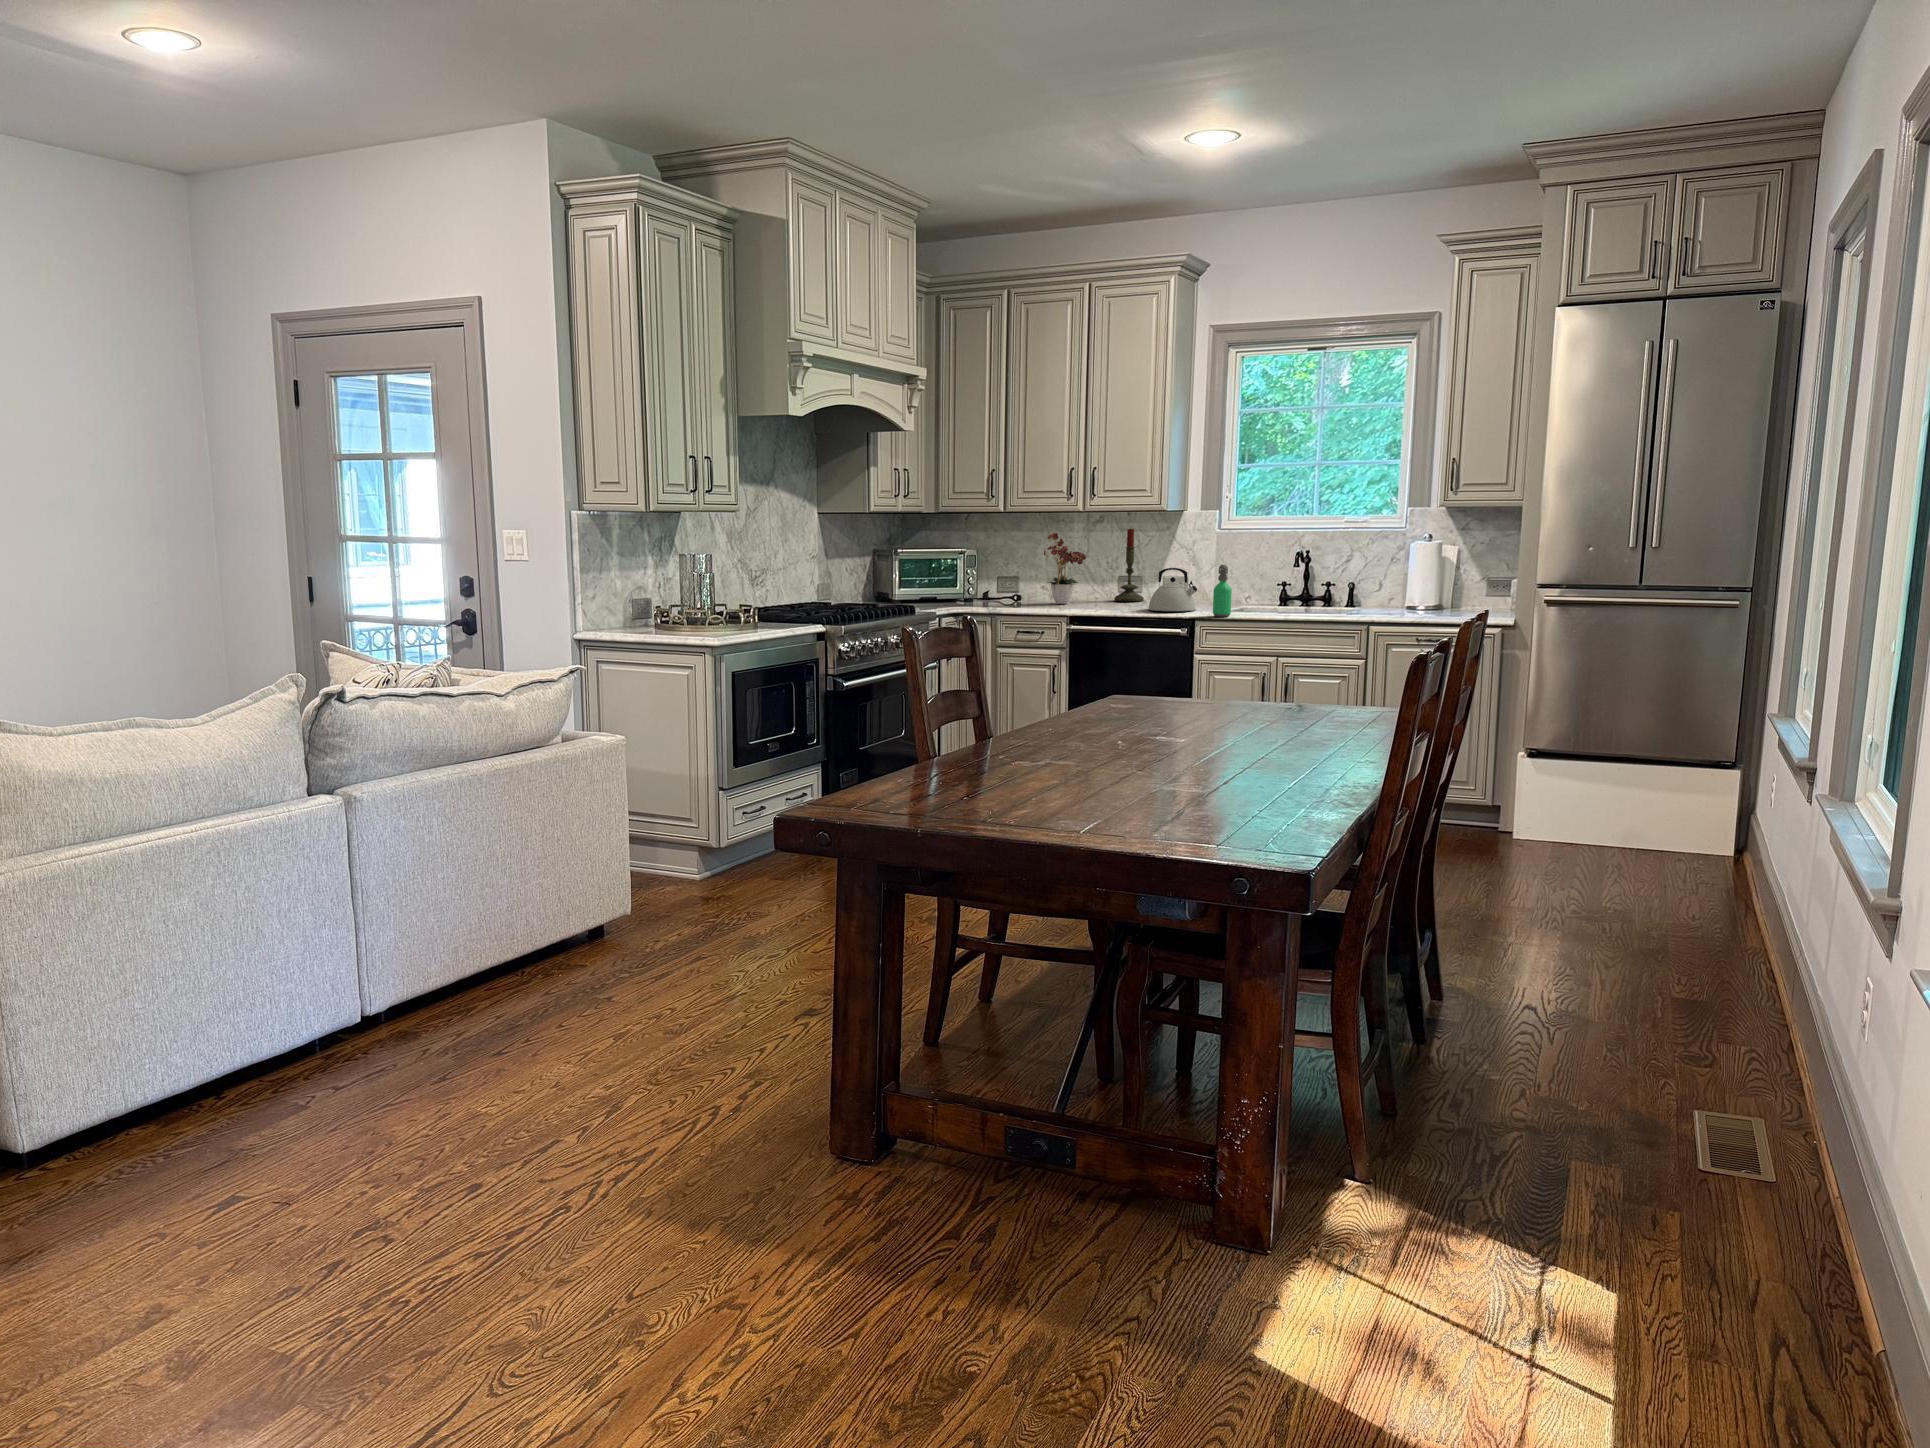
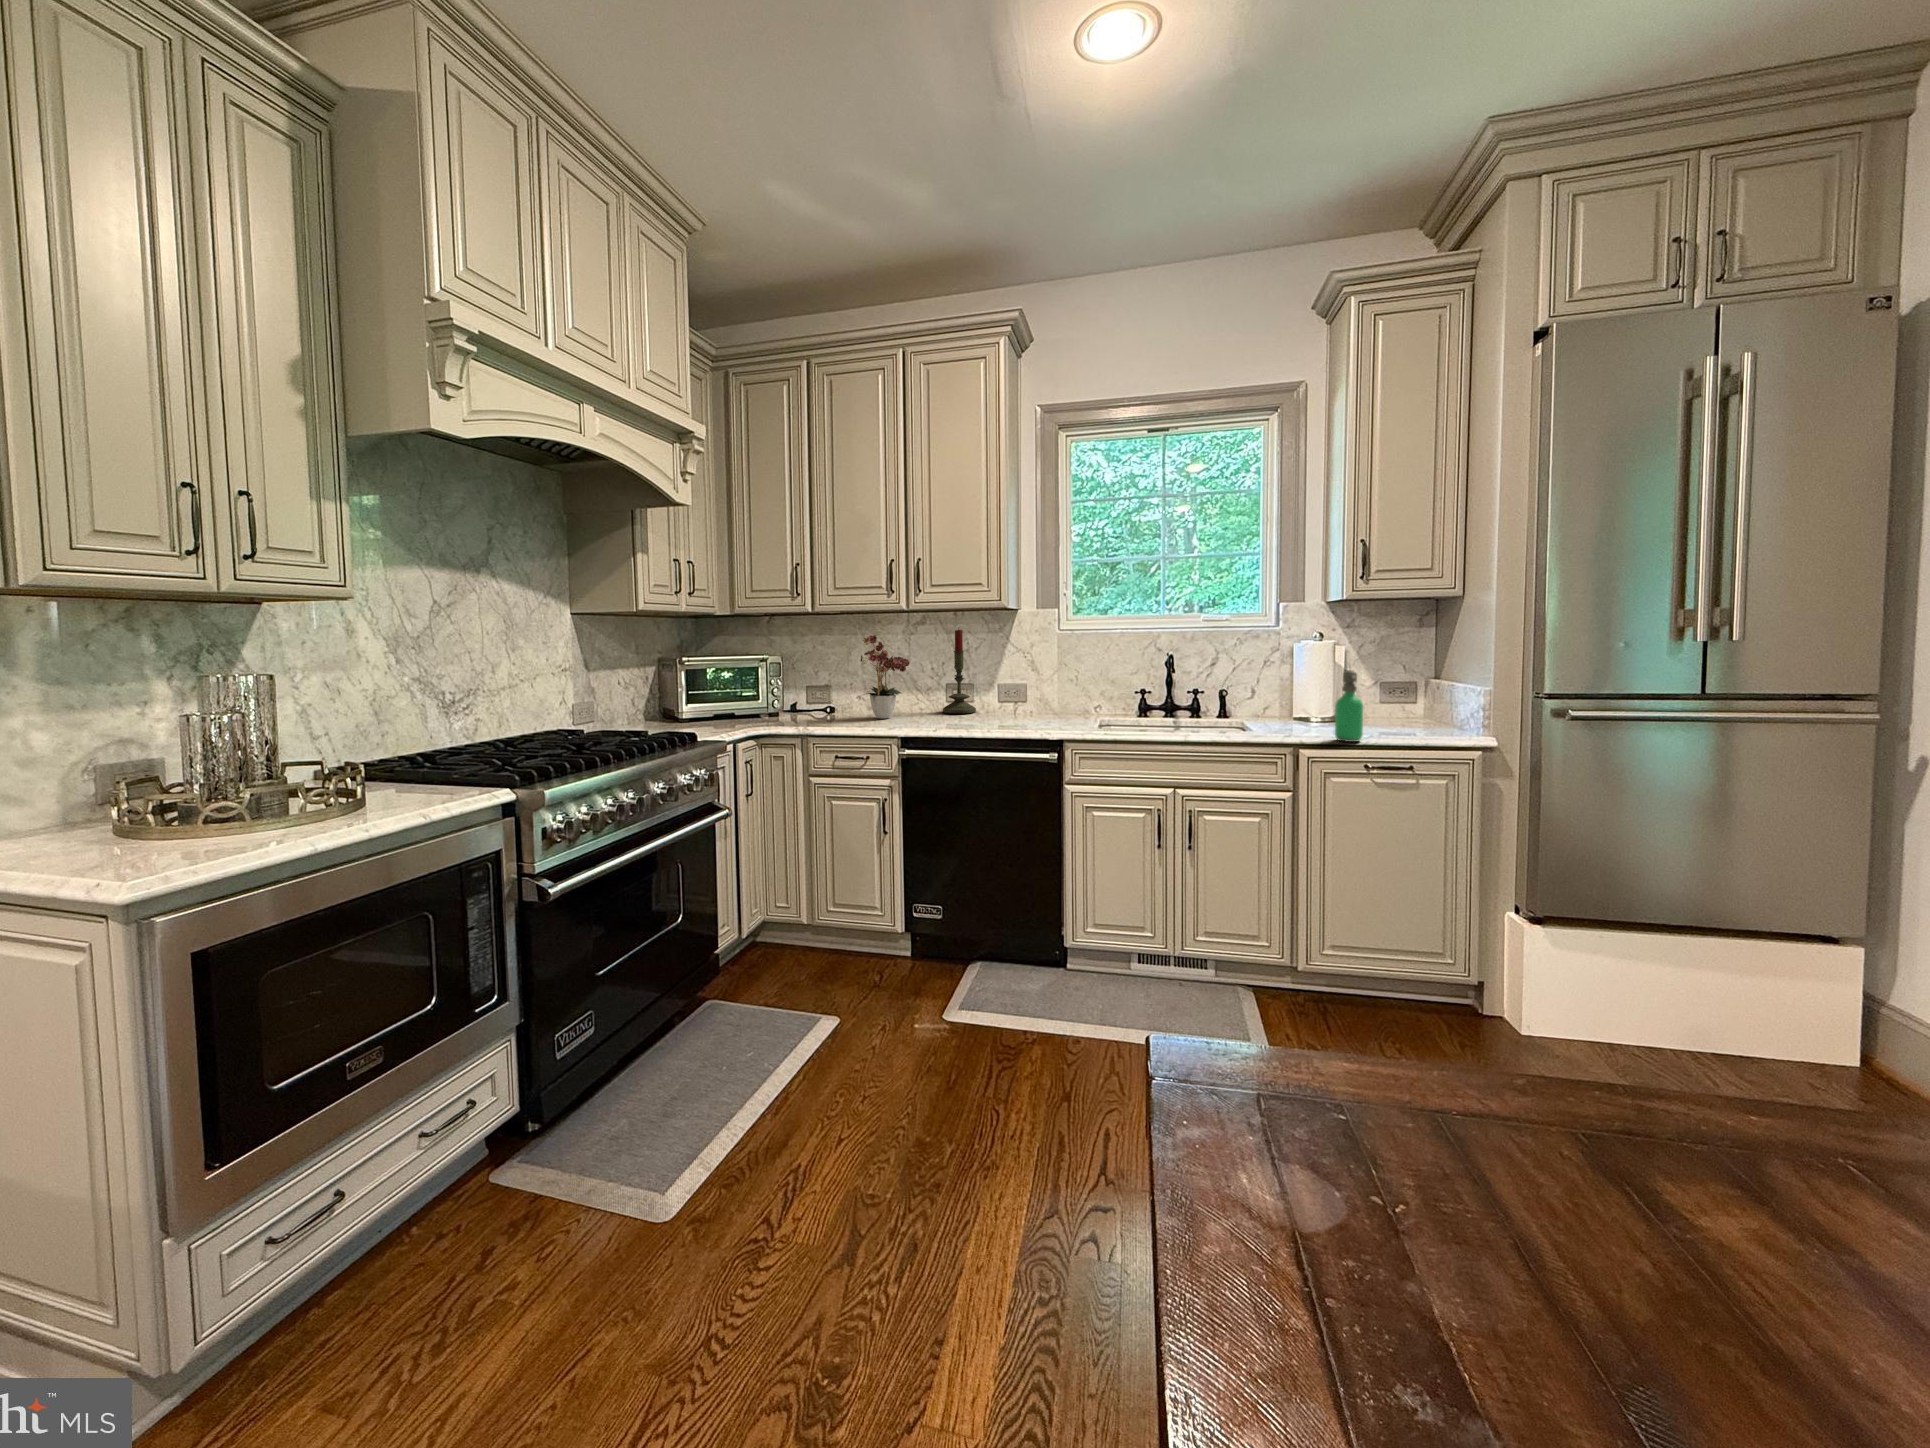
soap dispenser: present [1213,565,1232,617] -> present [1335,670,1363,742]
kettle: present [1149,568,1197,611] -> none [994,676,1055,730]

